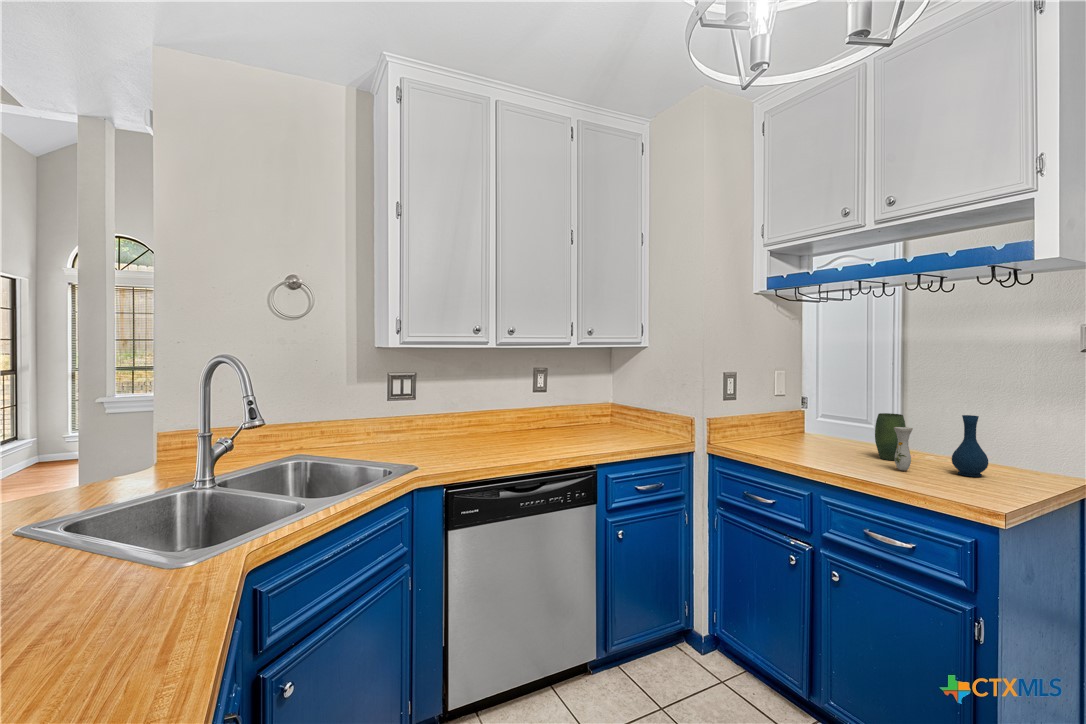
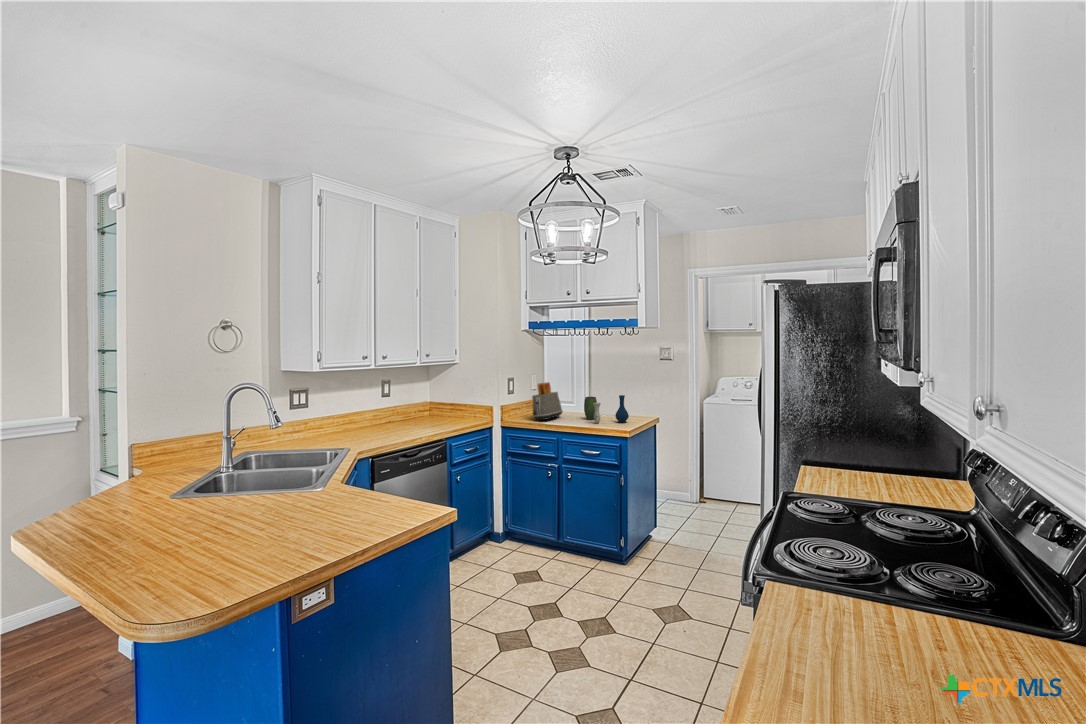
toaster: none [764,381,829,453] -> present [532,382,563,421]

